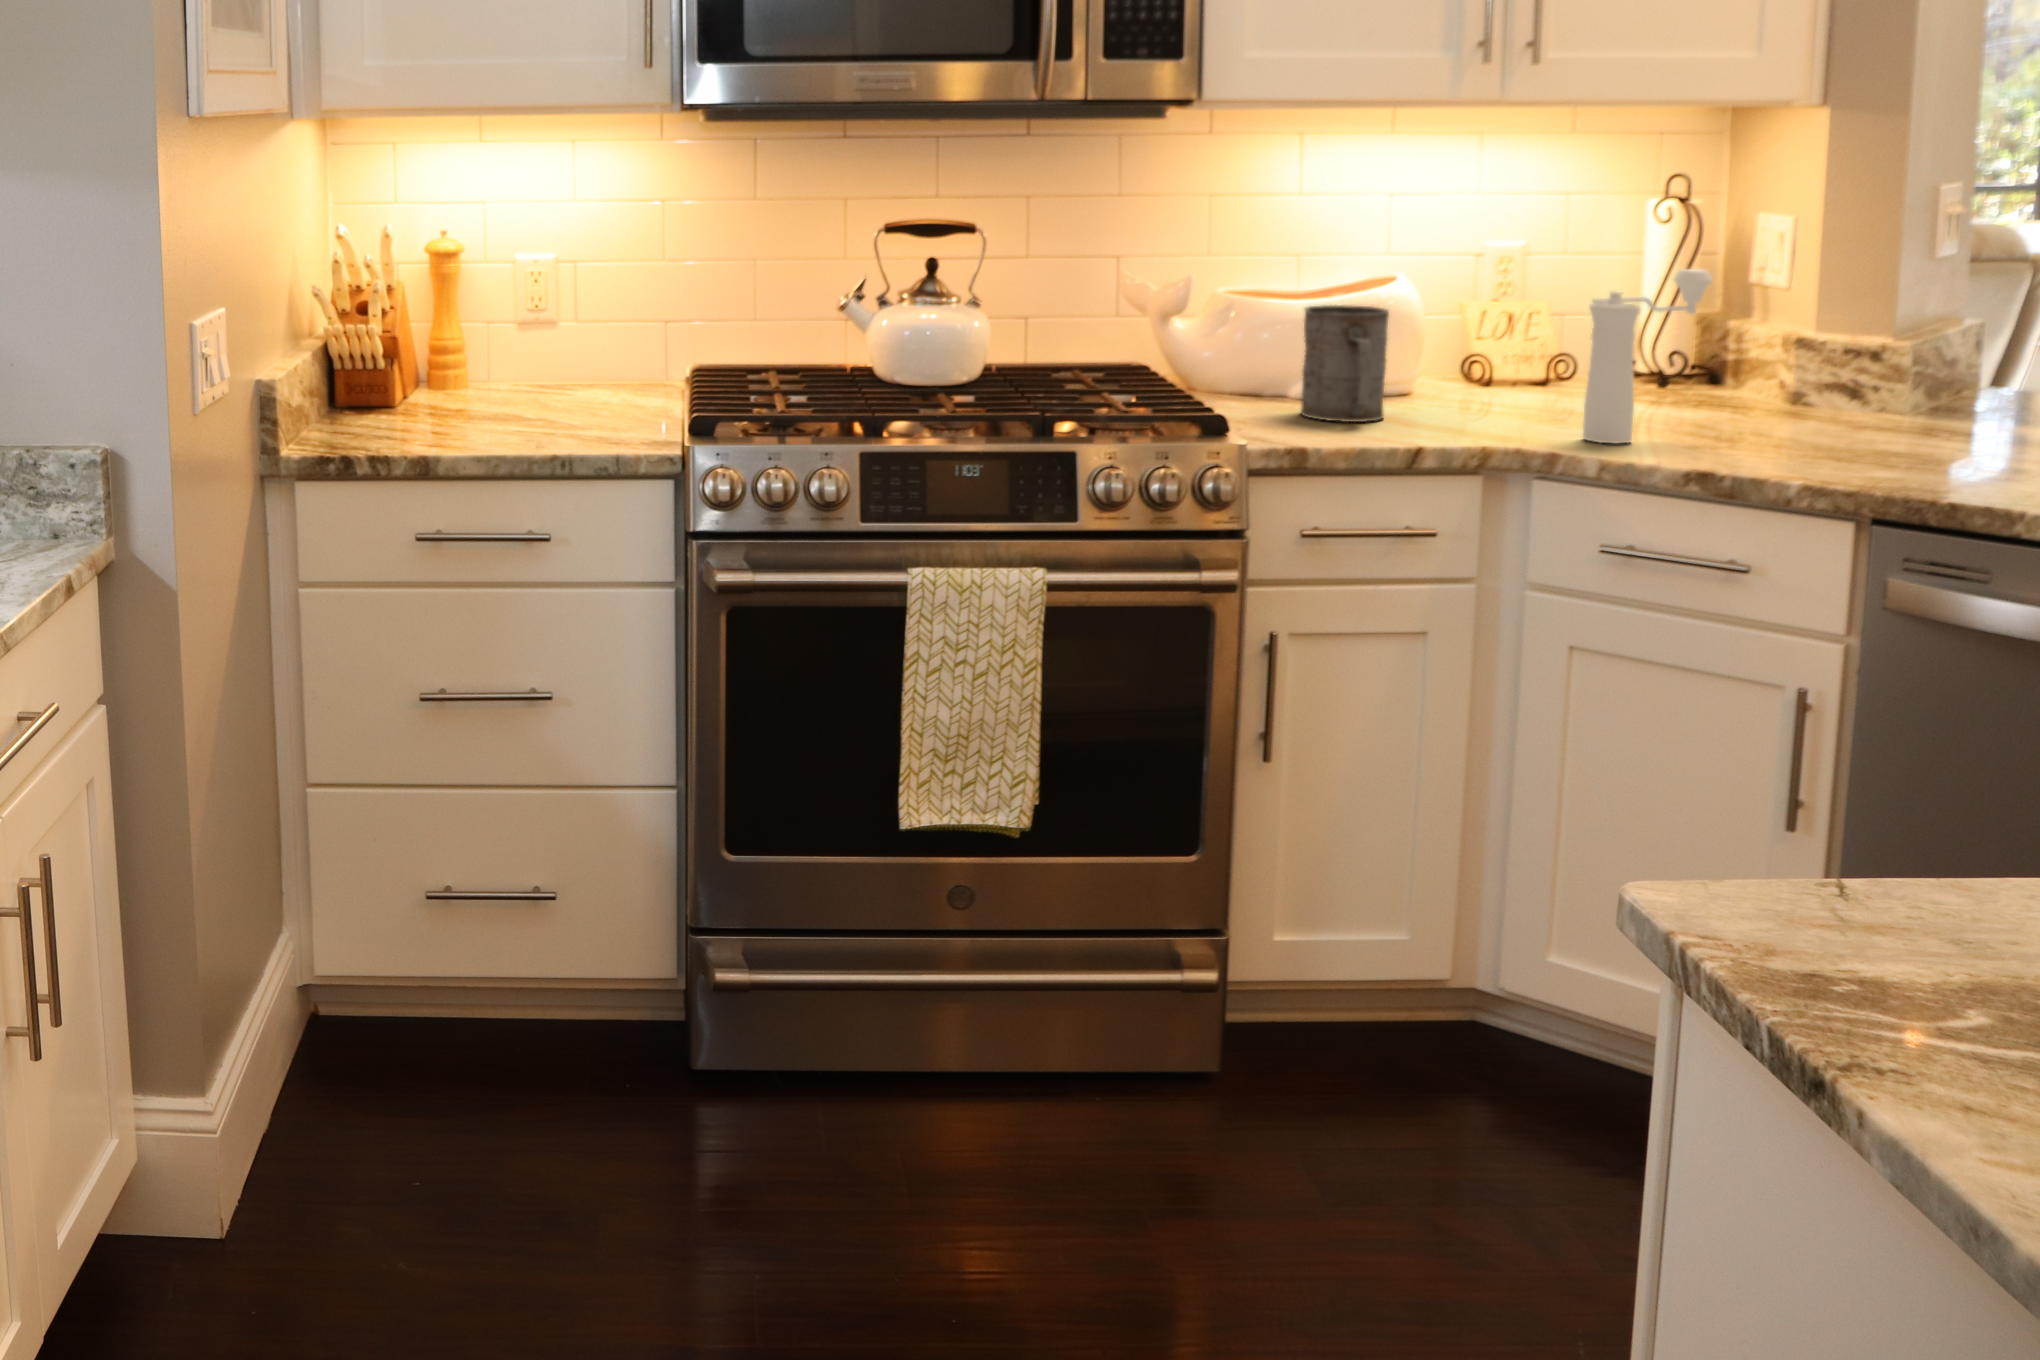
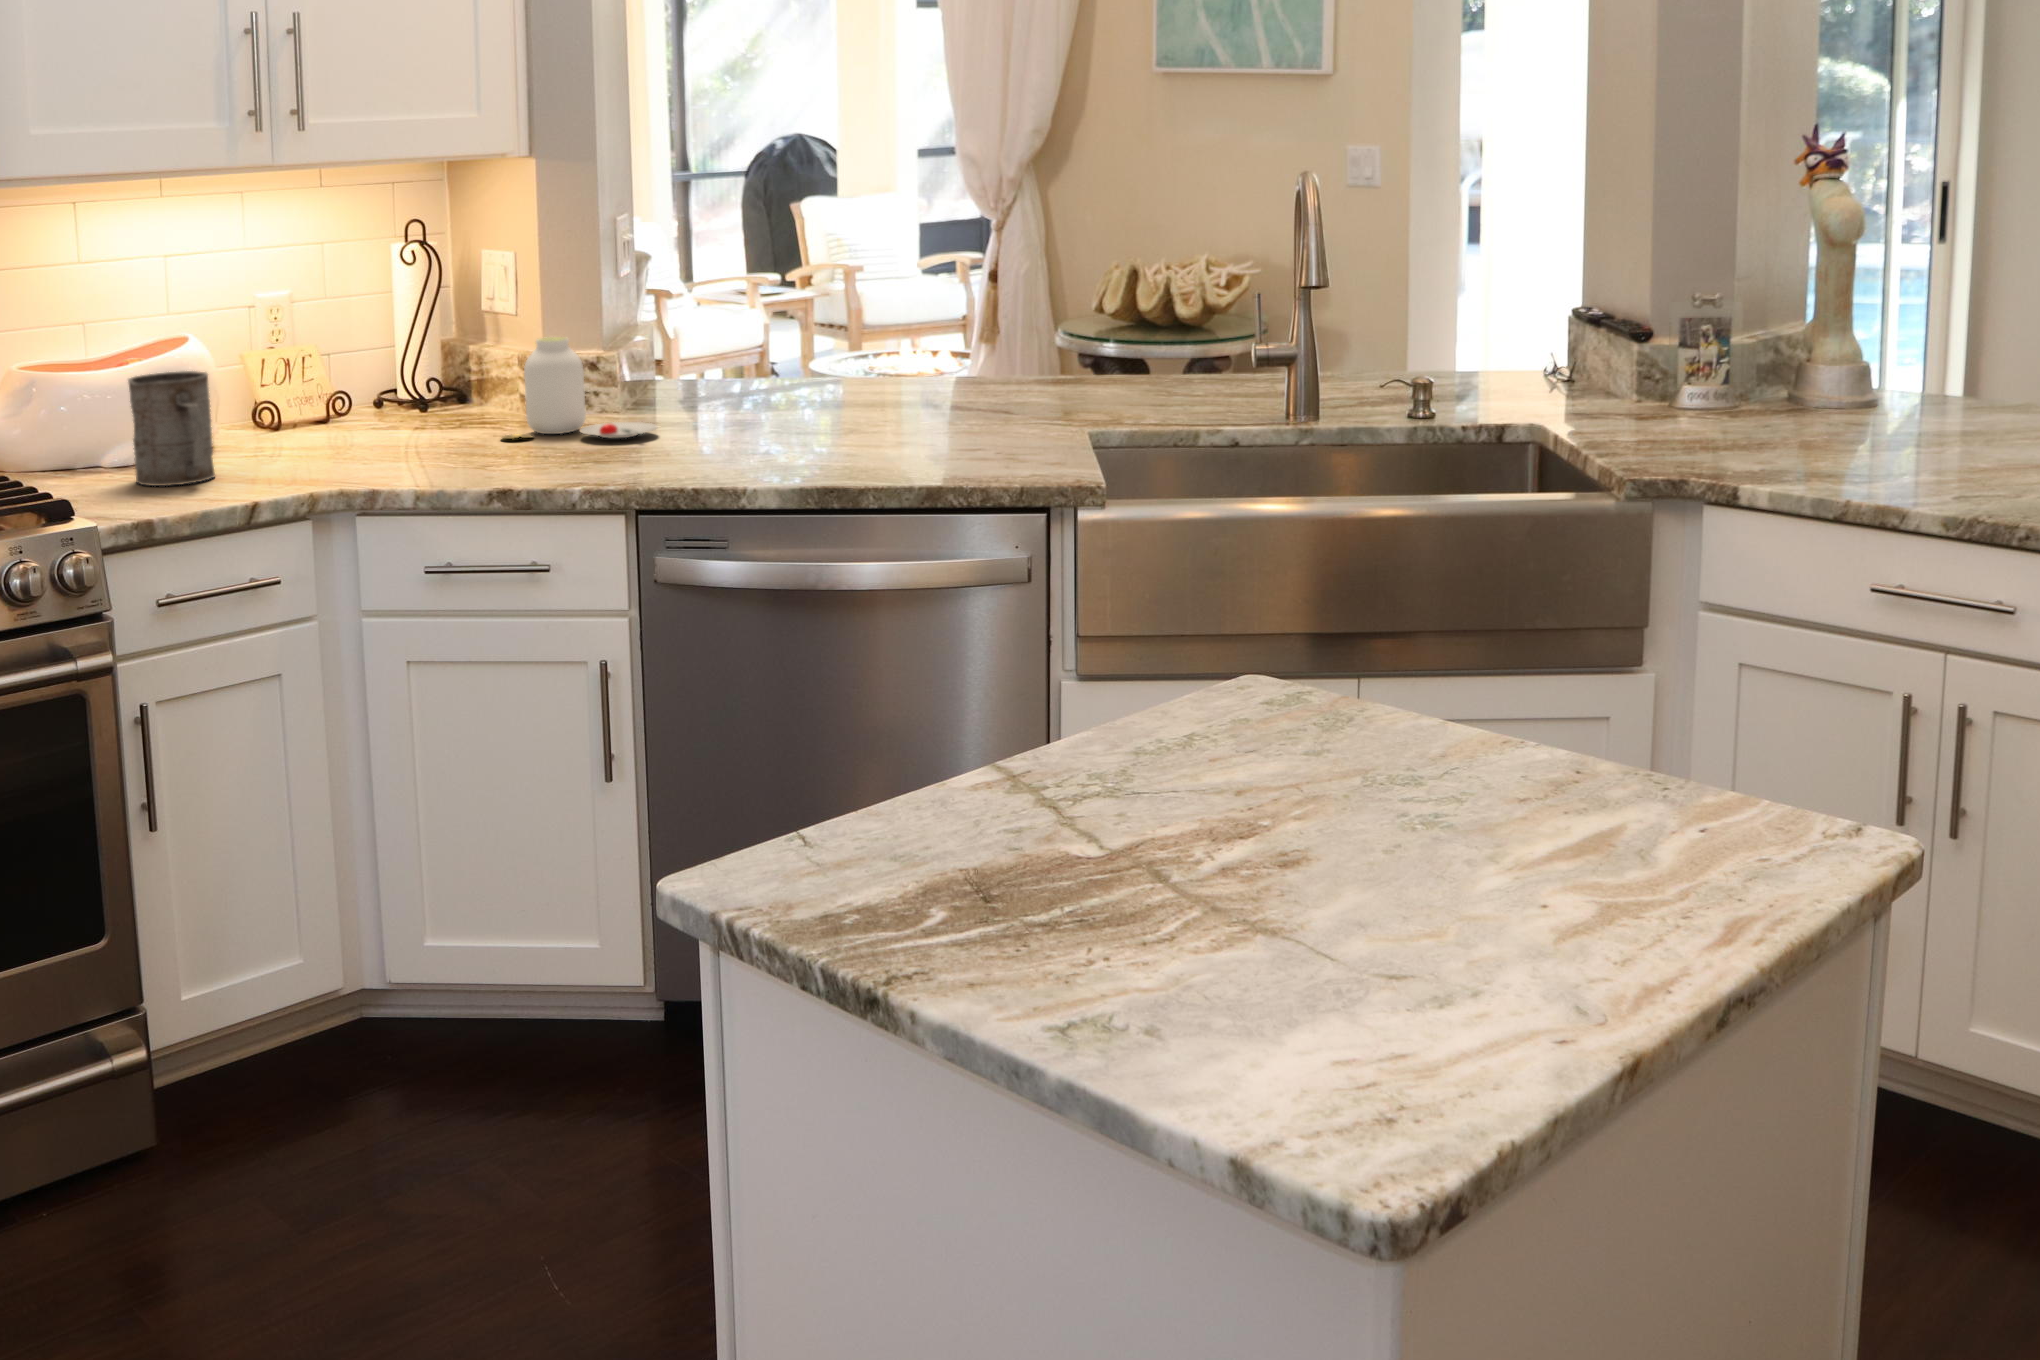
pepper mill: present [1583,269,1712,443] -> none [385,310,477,471]
jar: none [1733,314,1949,444] -> present [502,337,657,439]

